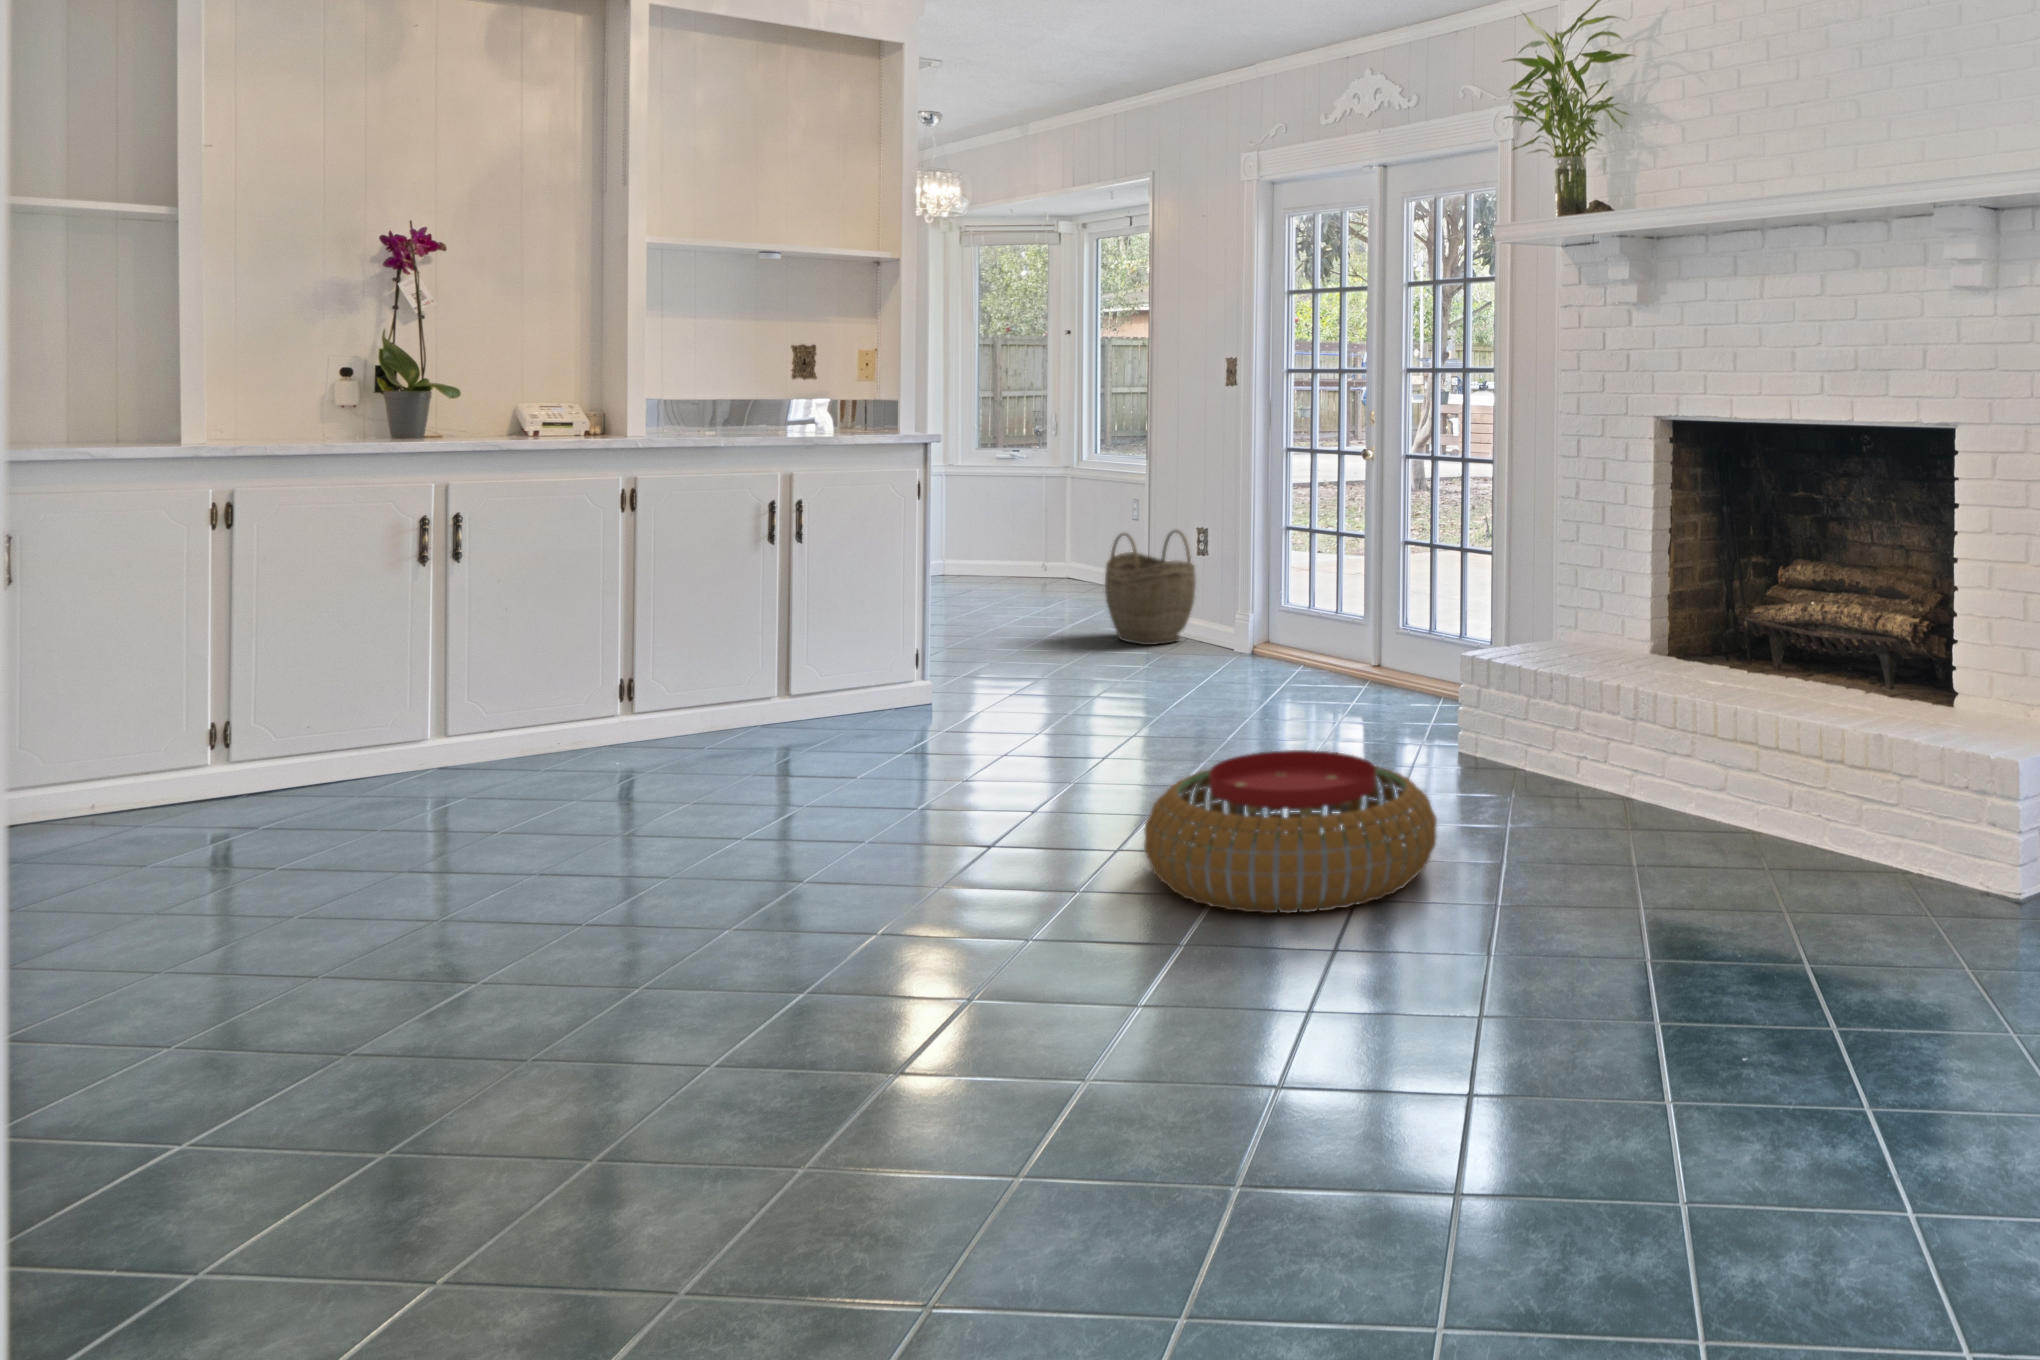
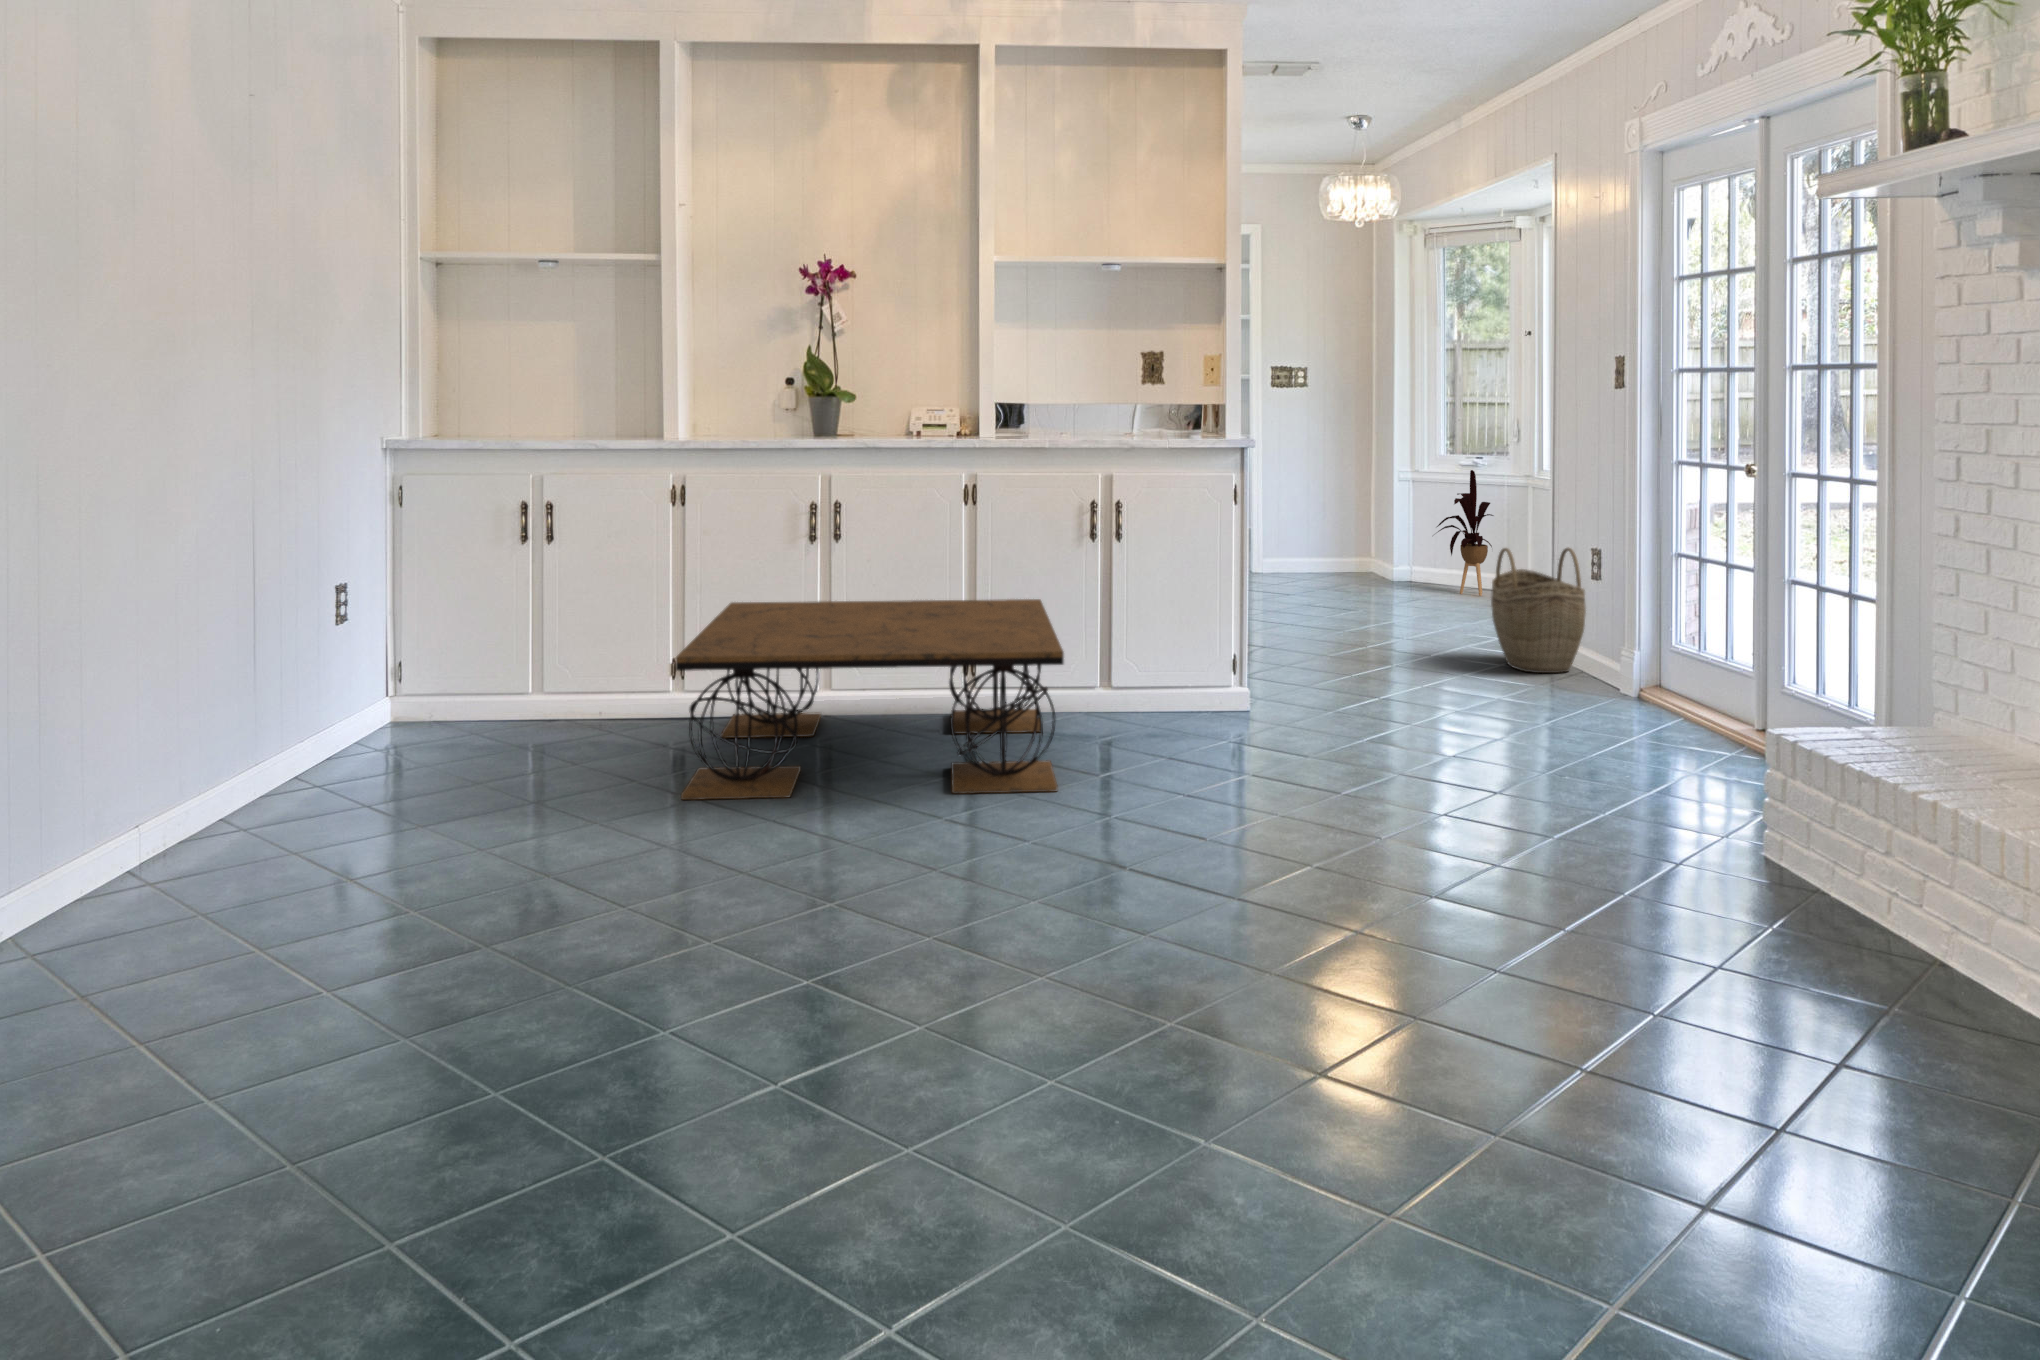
house plant: none [974,463,1040,585] -> present [1437,470,1493,596]
coffee table: none [304,611,850,876] -> present [676,599,1064,800]
pouf: present [1144,750,1437,913] -> none [1186,819,1545,1035]

